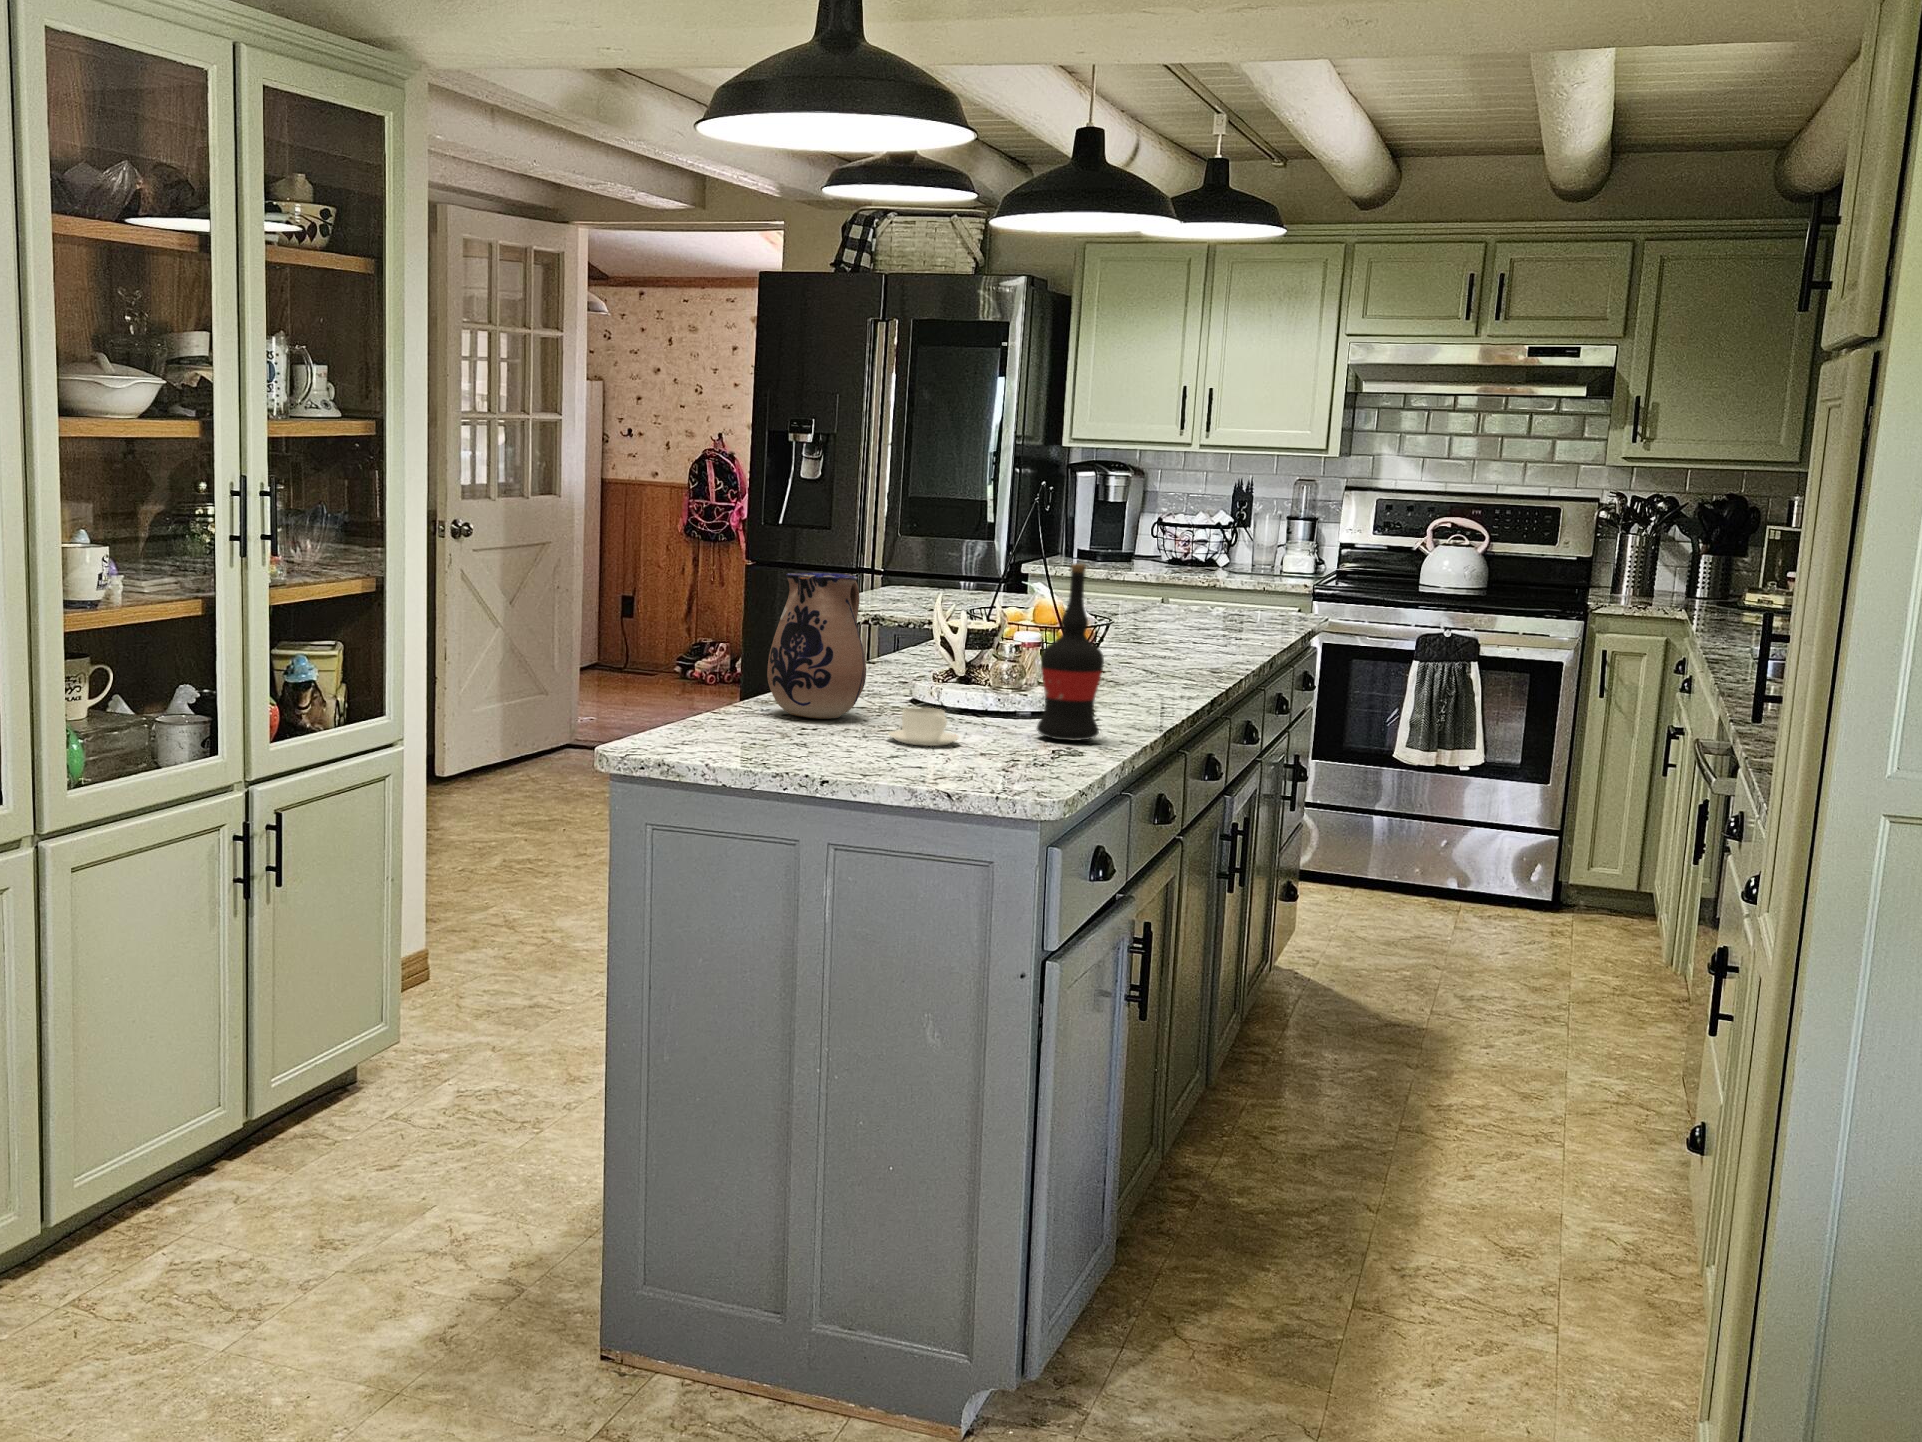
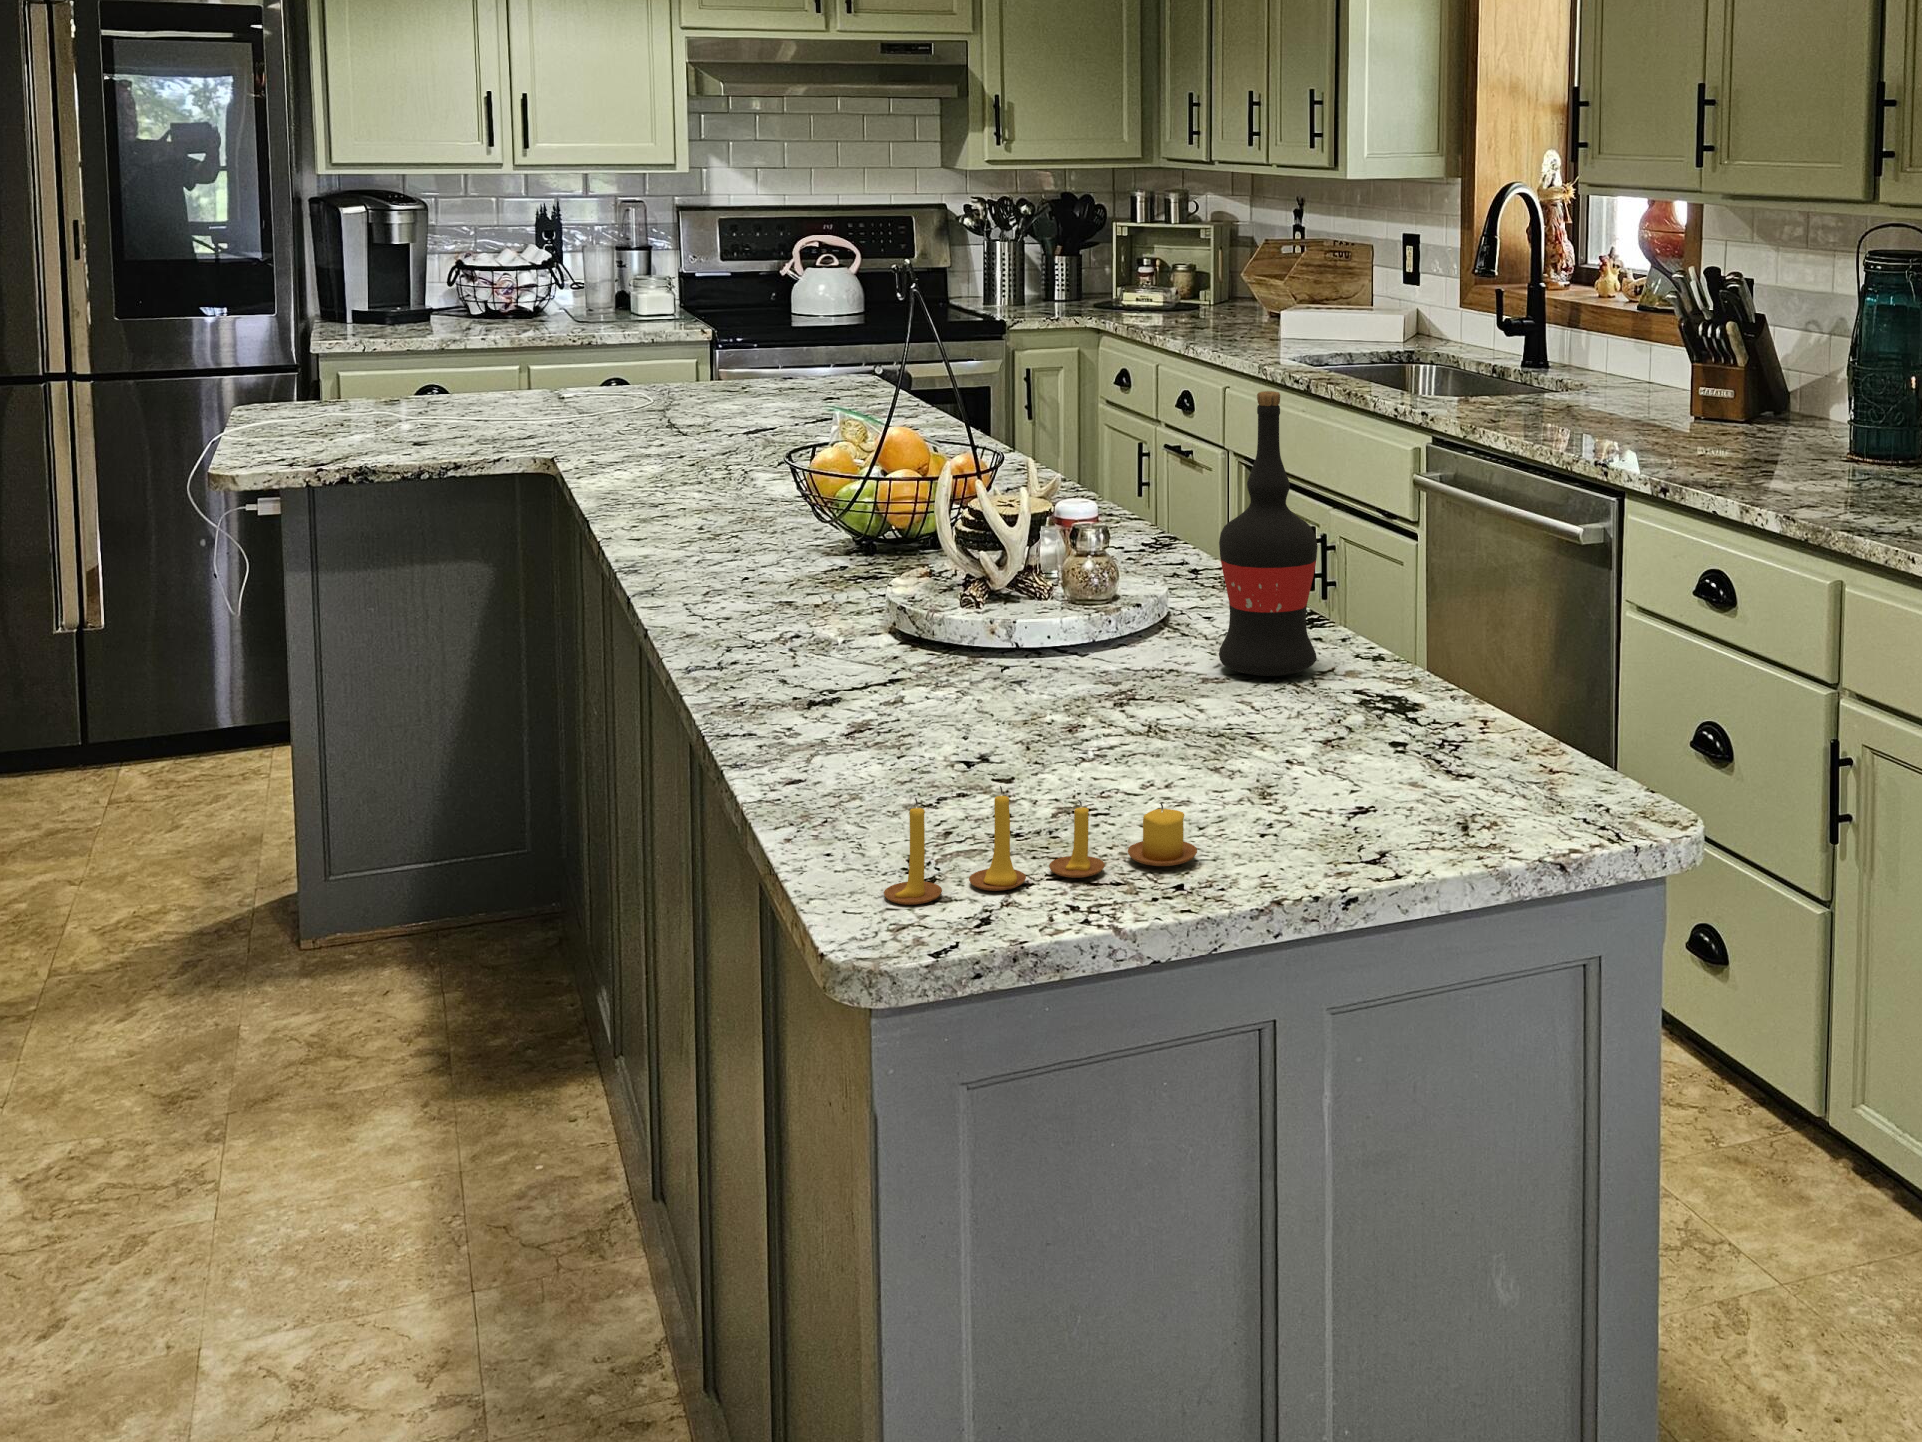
ceramic pitcher: present [767,572,866,719] -> none [784,452,970,730]
candle: none [649,699,802,759] -> present [884,786,1197,905]
coffee cup: present [888,708,959,746] -> none [1104,674,1232,751]

